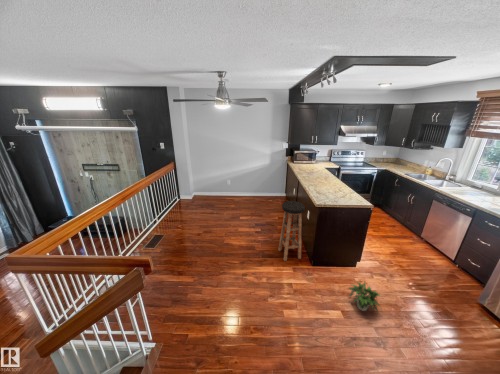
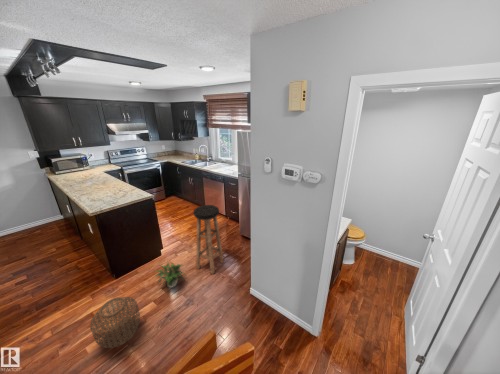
bar stool: present [278,201,305,261] -> present [193,205,224,274]
woven basket: none [294,286,331,330] -> present [91,297,140,348]

